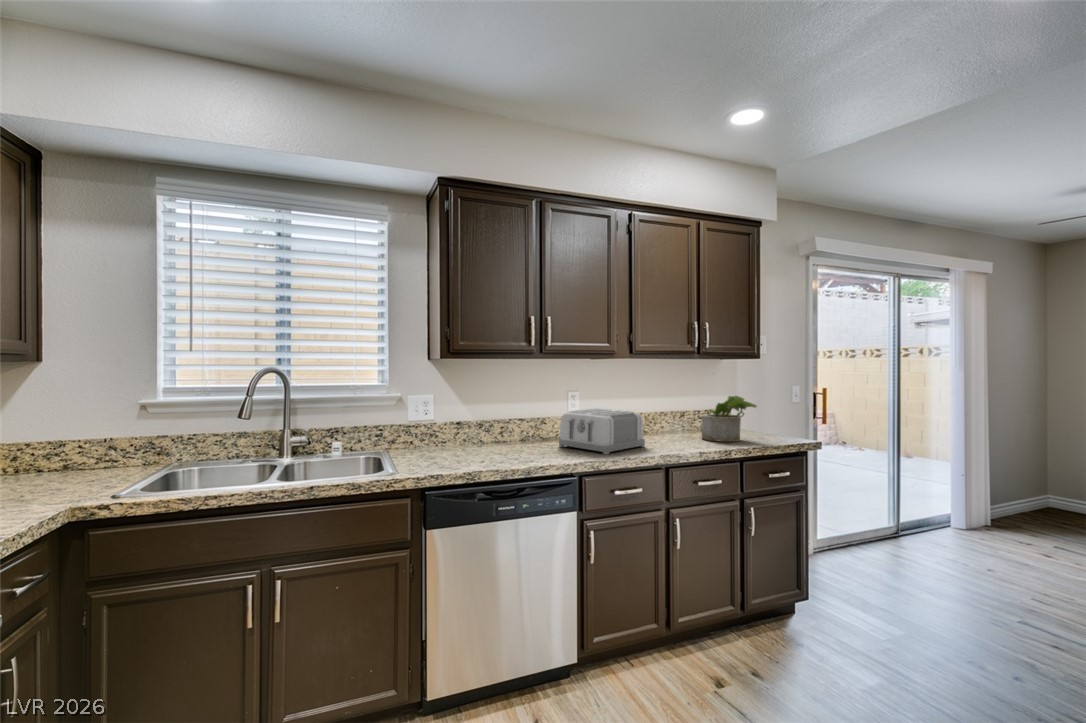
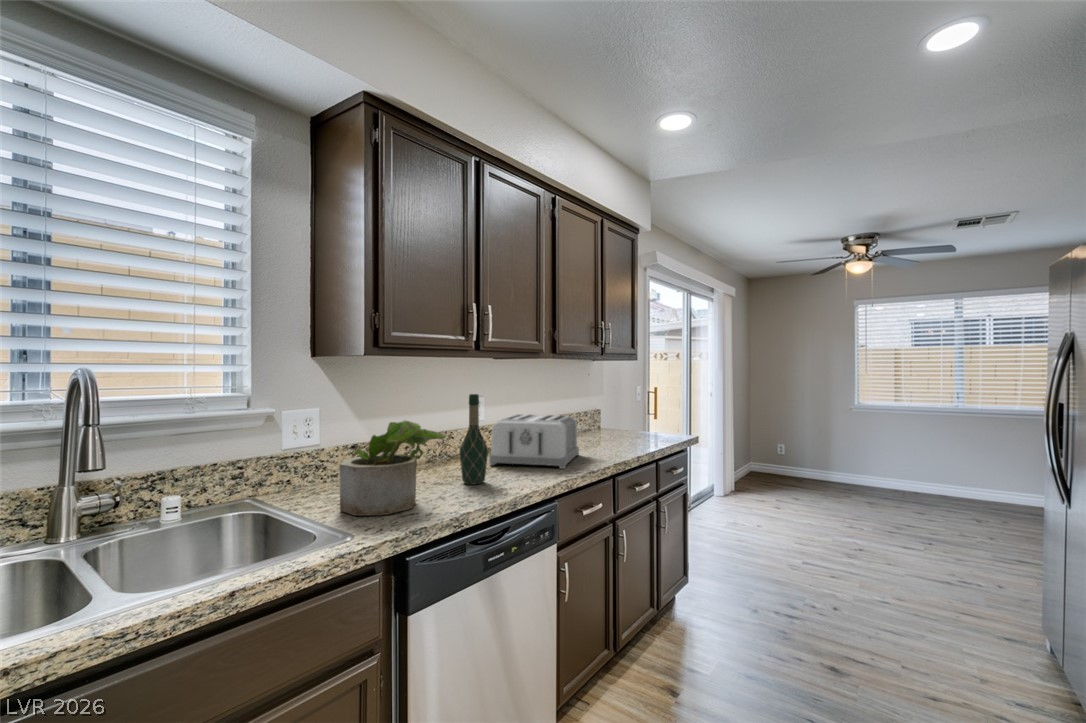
wine bottle: none [512,390,533,457] -> present [460,394,488,484]
potted plant: present [701,396,757,442] -> present [340,420,445,516]

